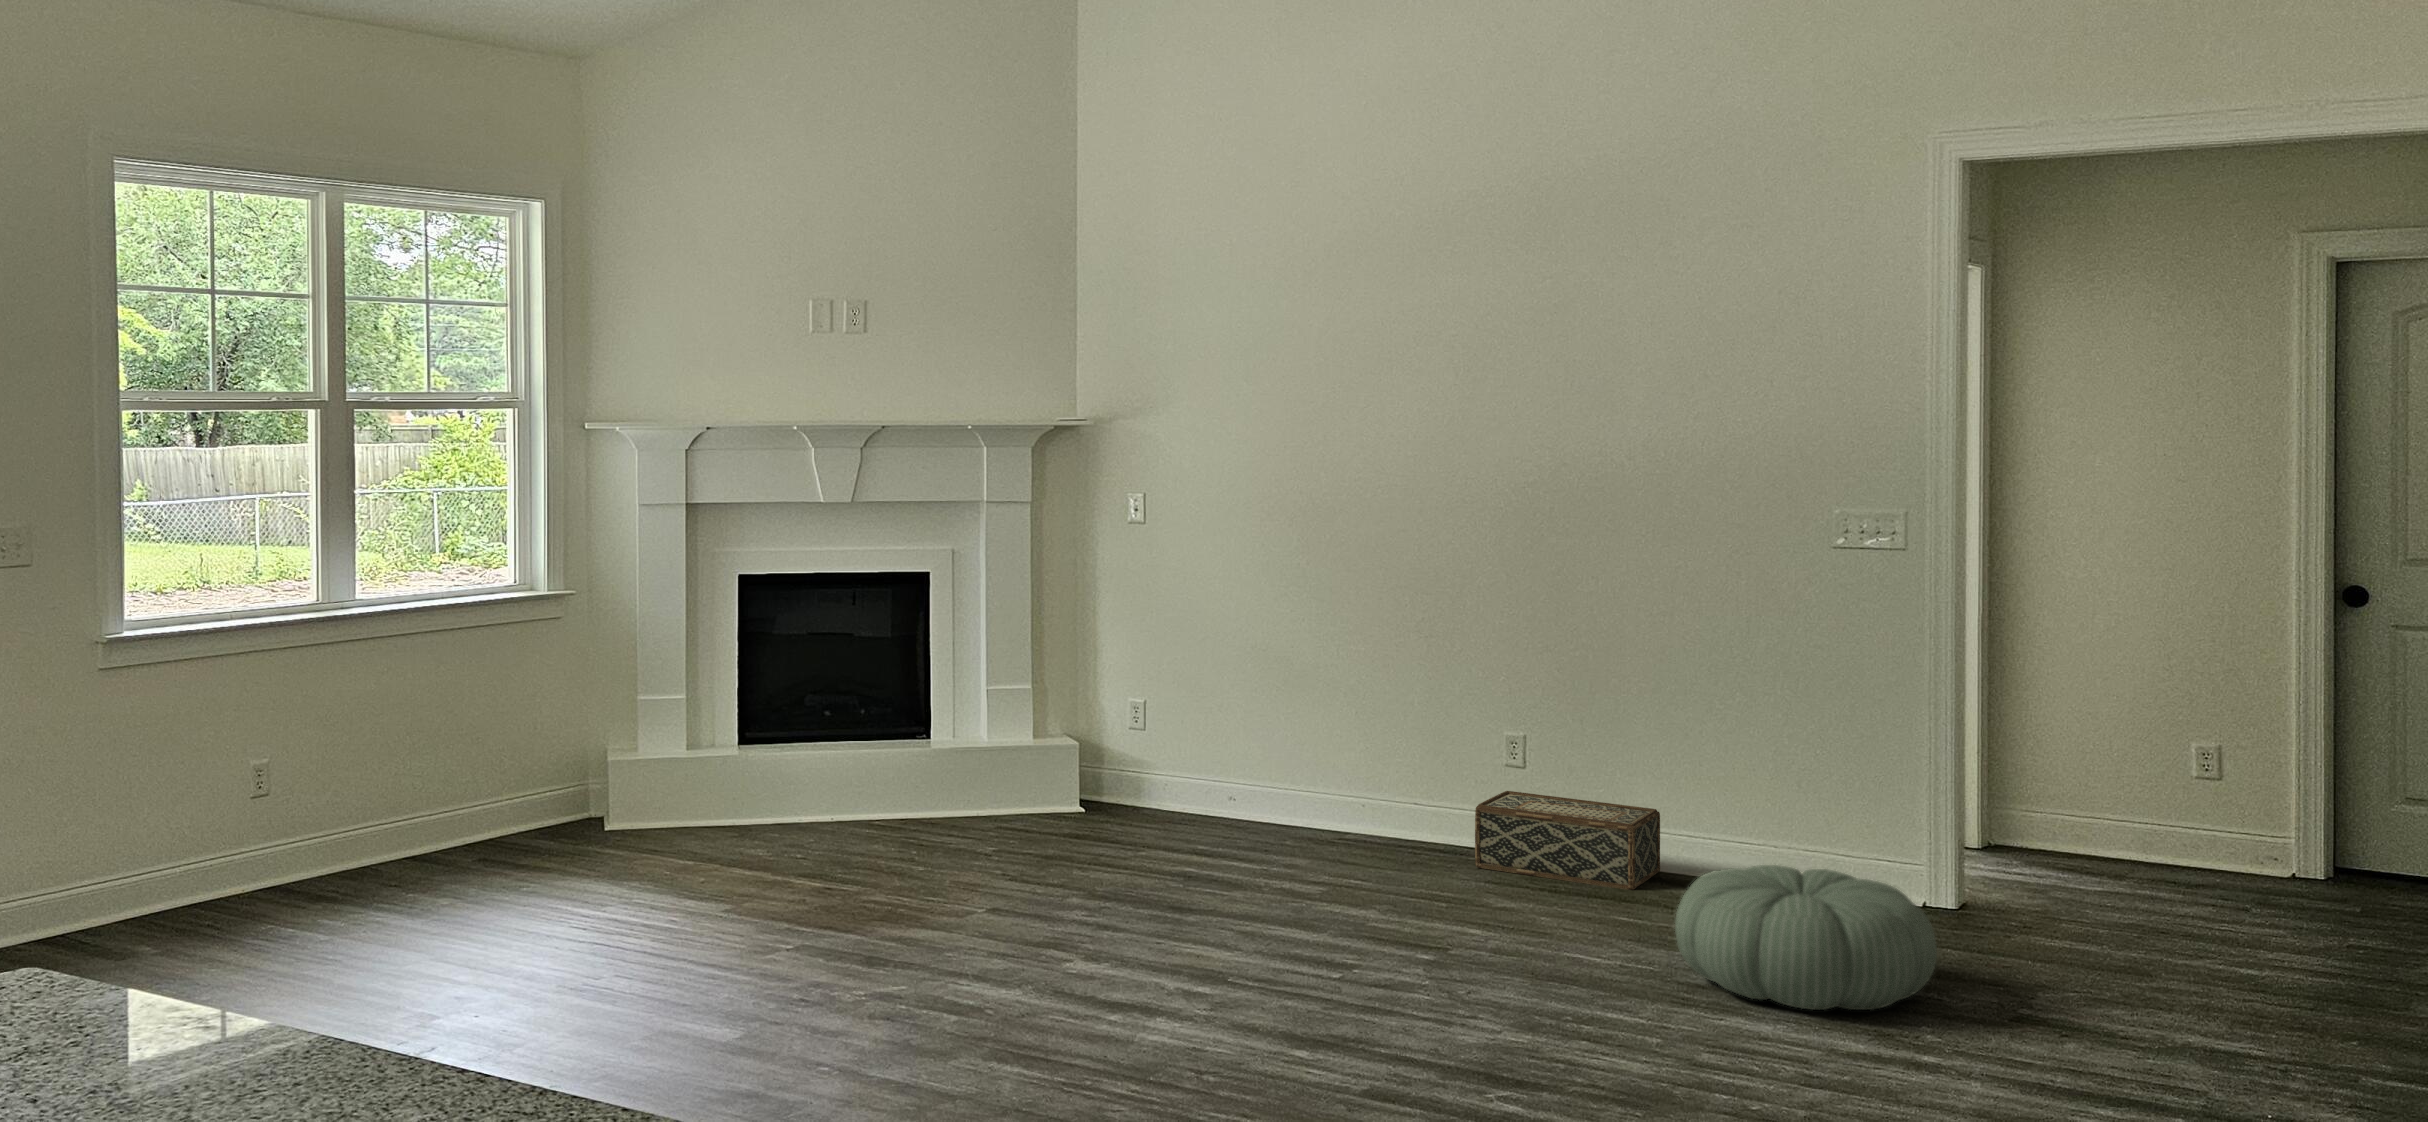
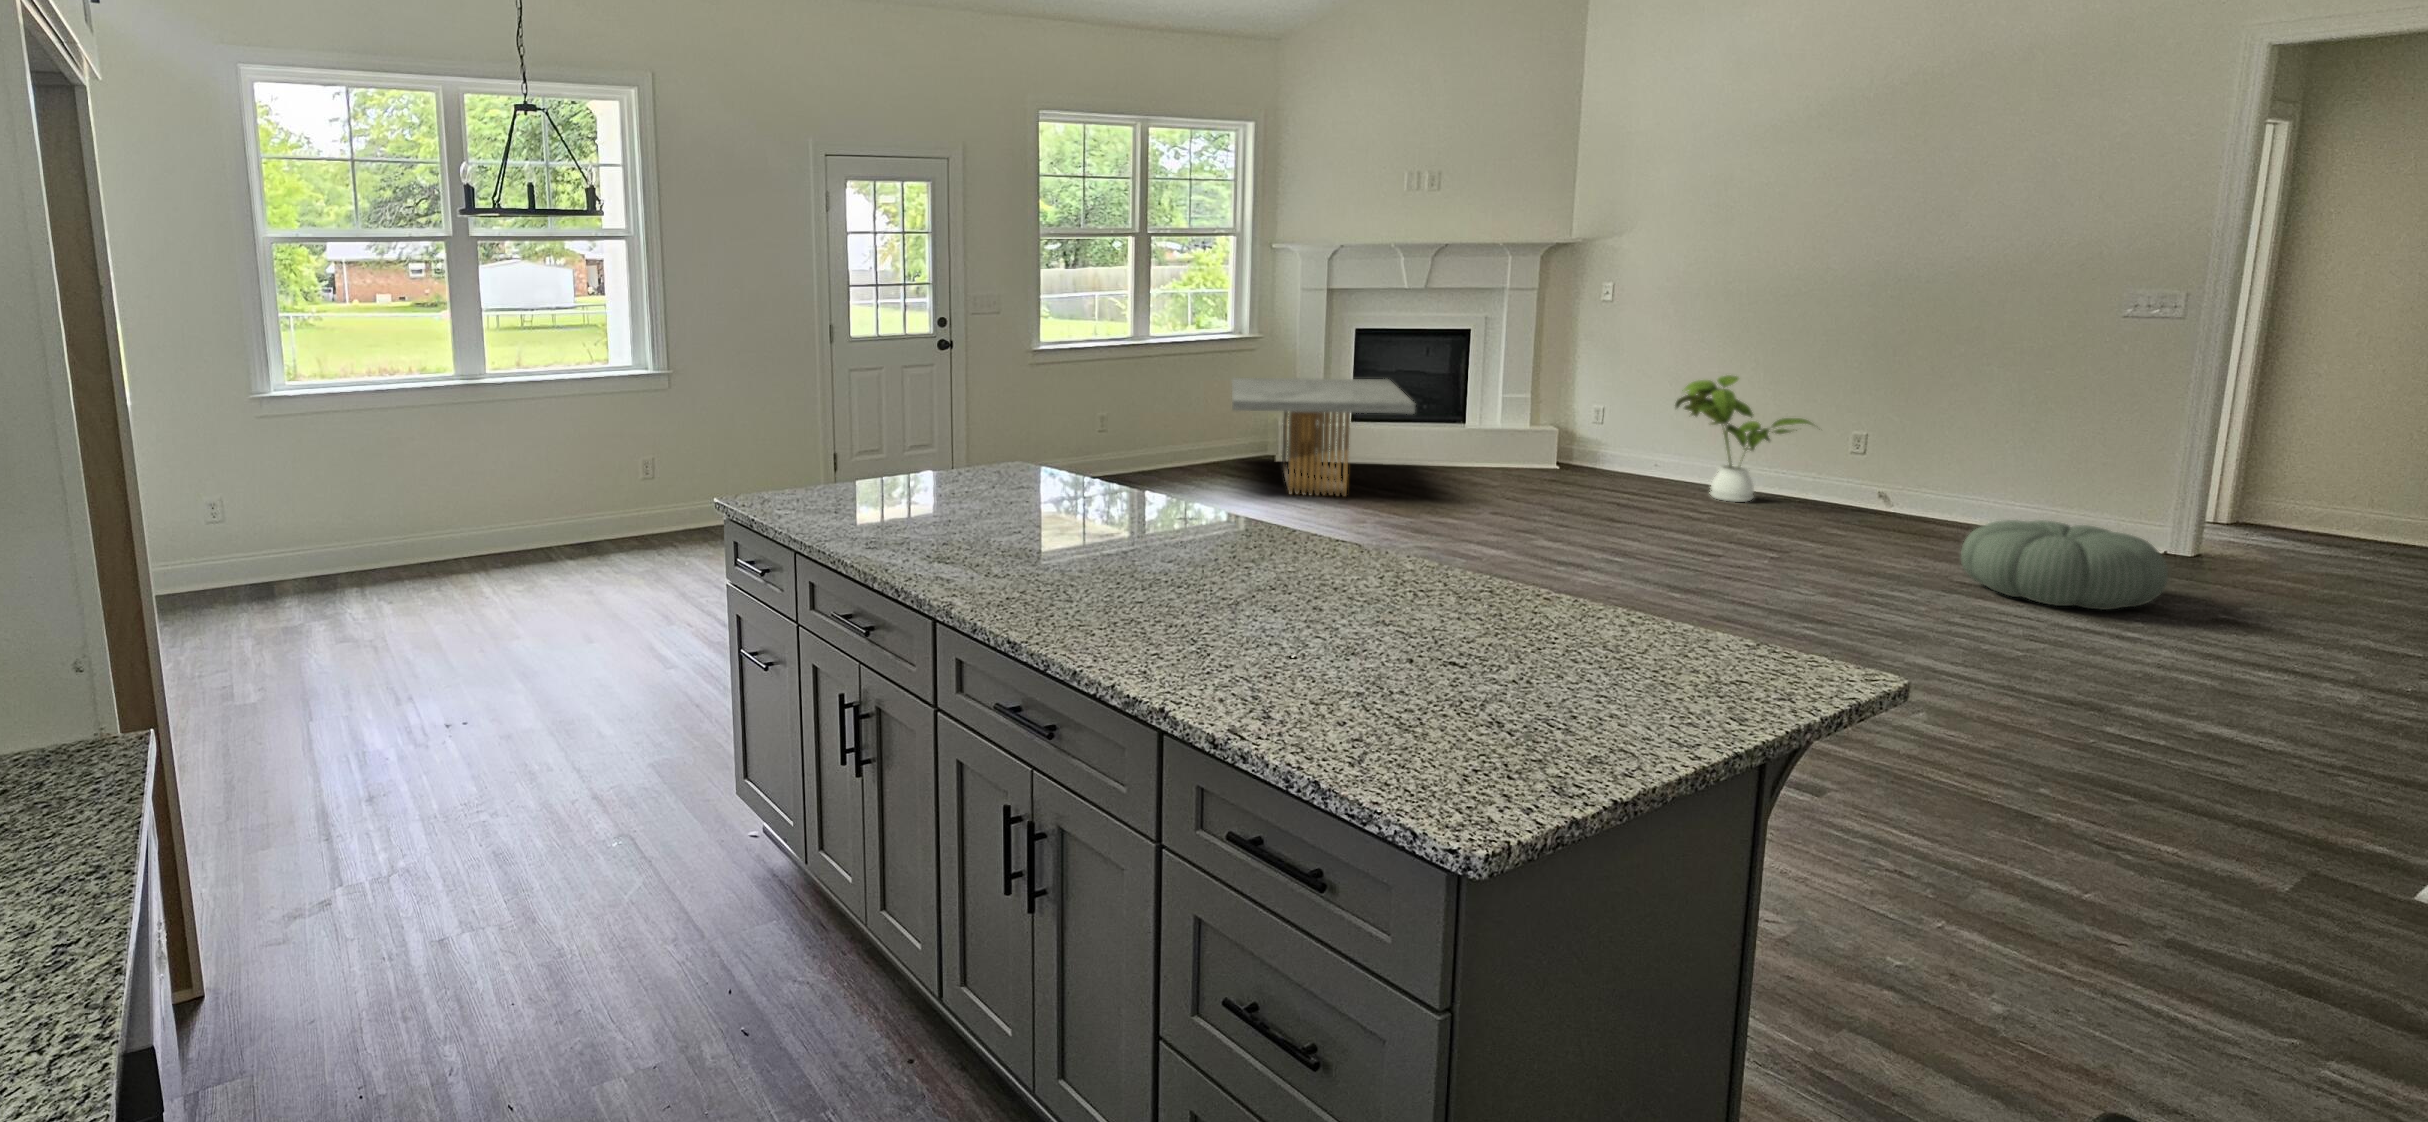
house plant: none [1241,641,1445,847] -> present [1675,375,1813,502]
coffee table: none [520,665,848,903] -> present [1231,378,1415,496]
woven basket: present [1475,791,1660,890] -> none [1834,474,1983,538]

